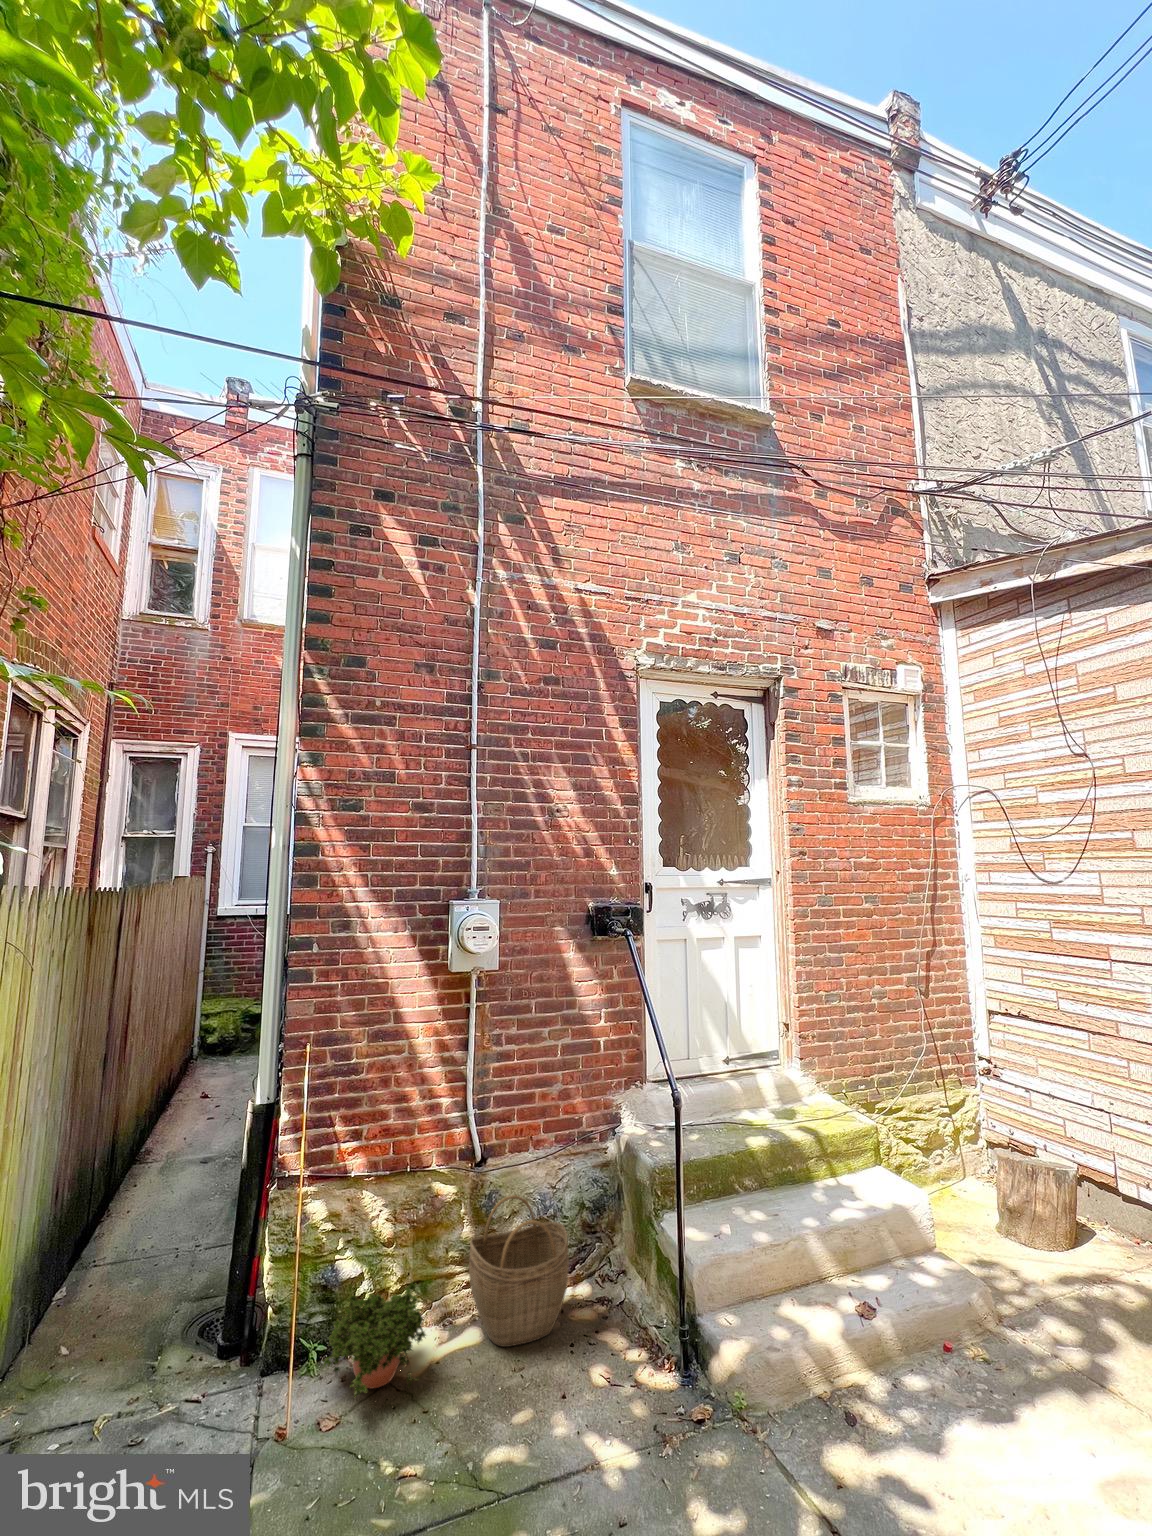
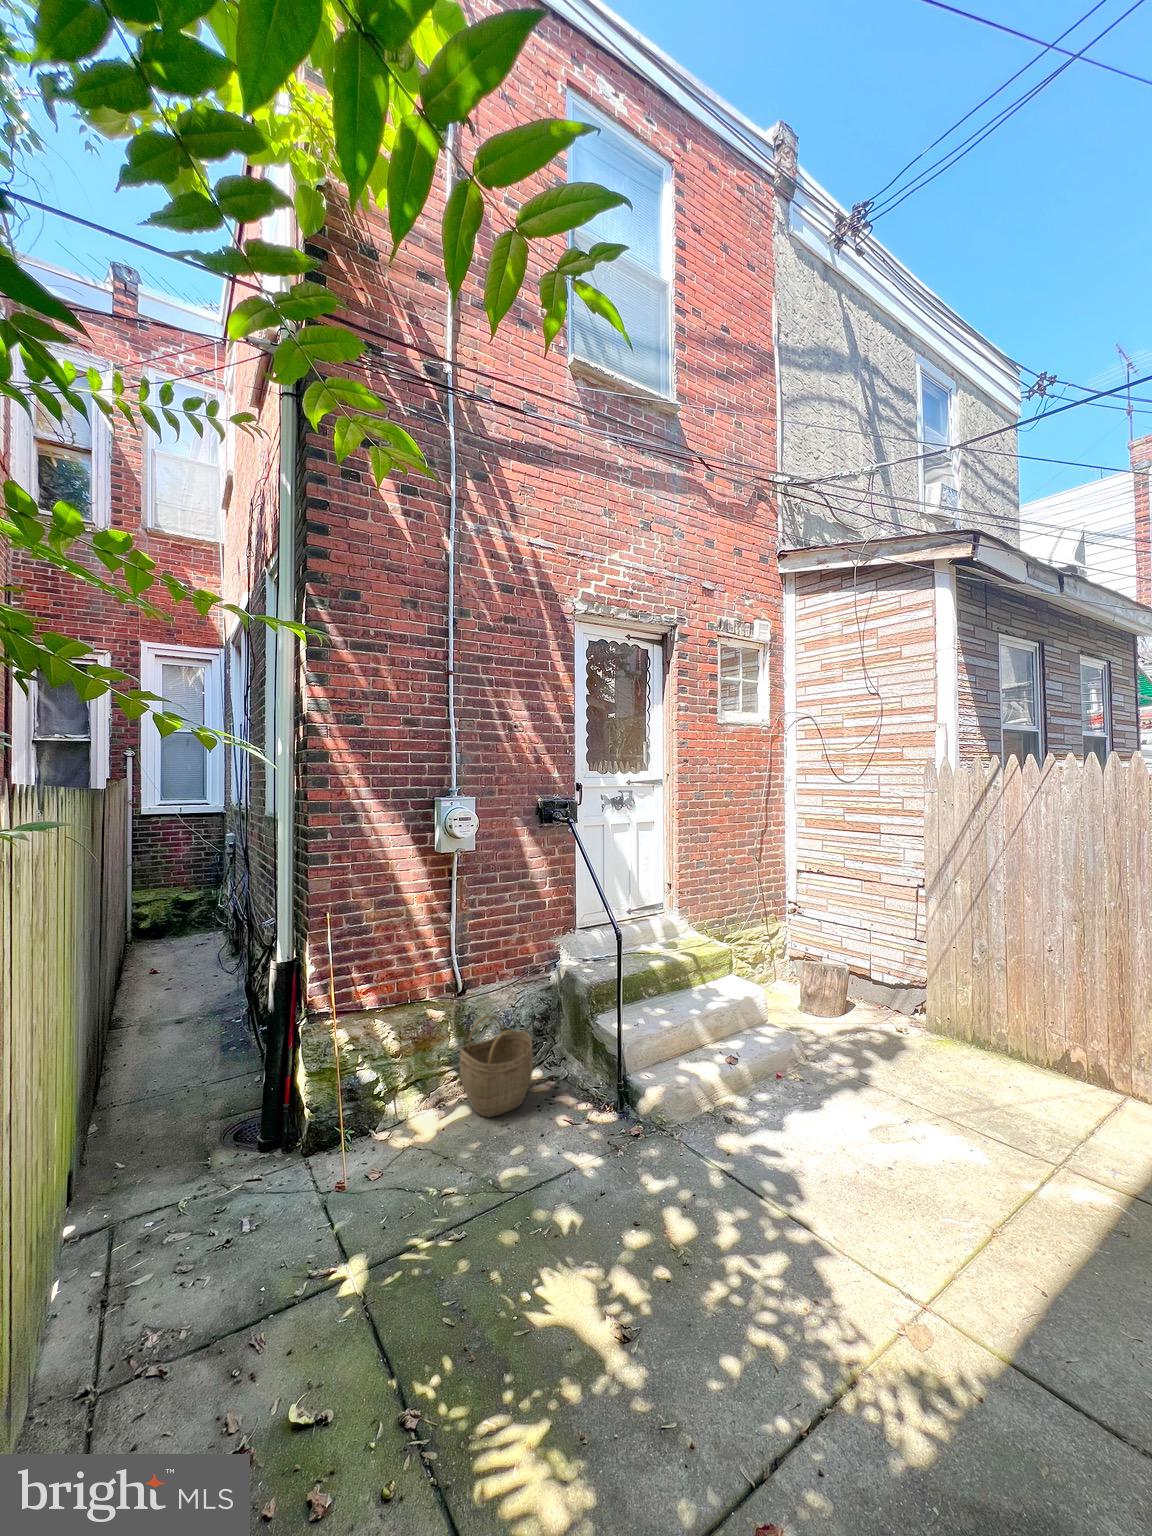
potted plant: present [323,1282,426,1395] -> none [360,1080,438,1161]

